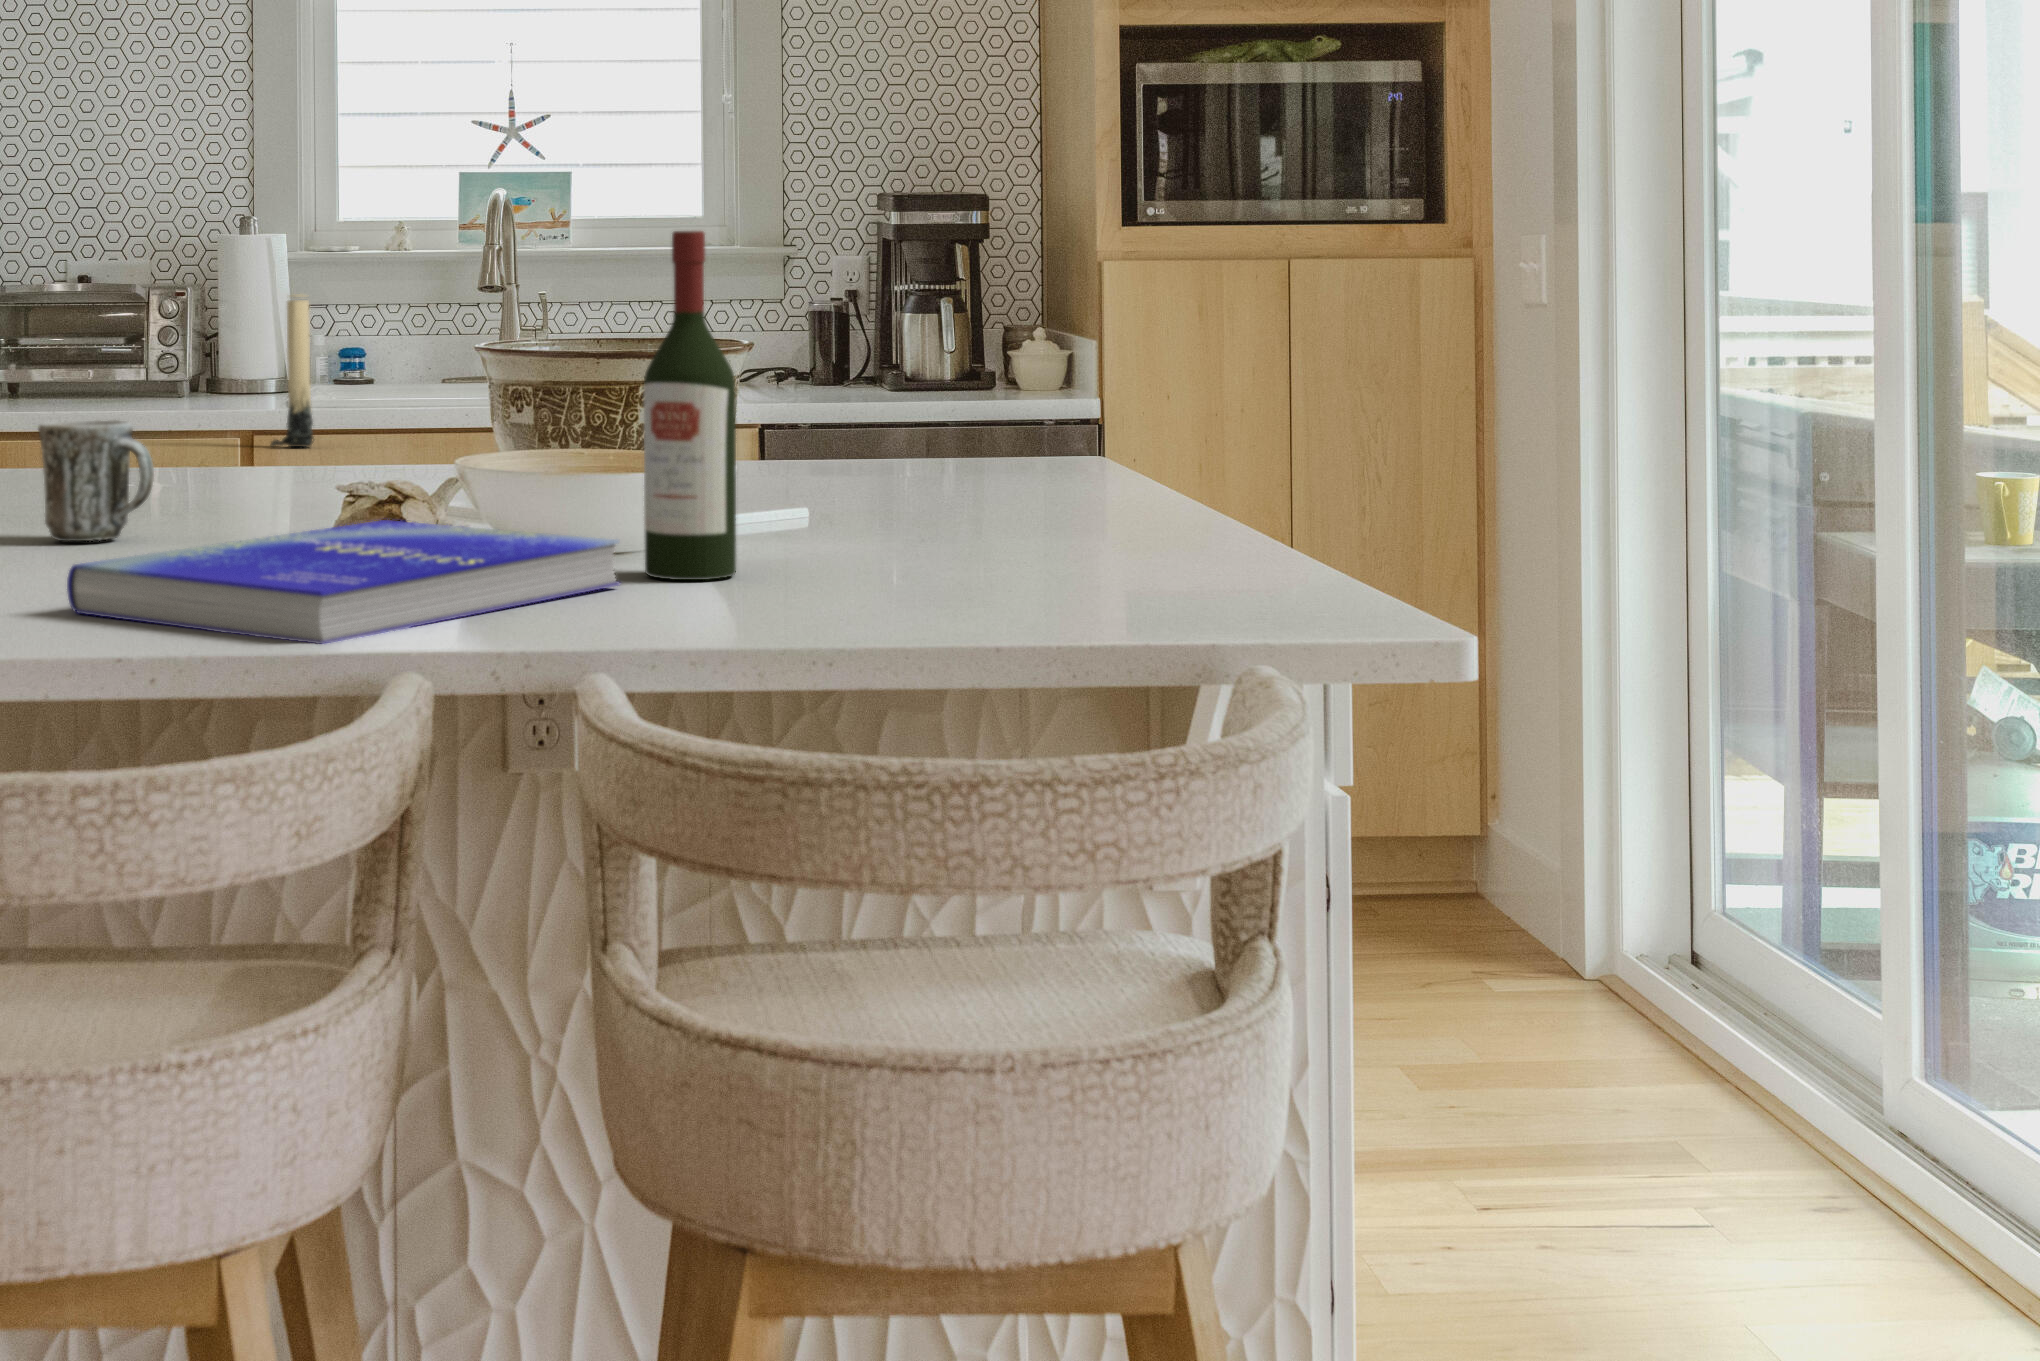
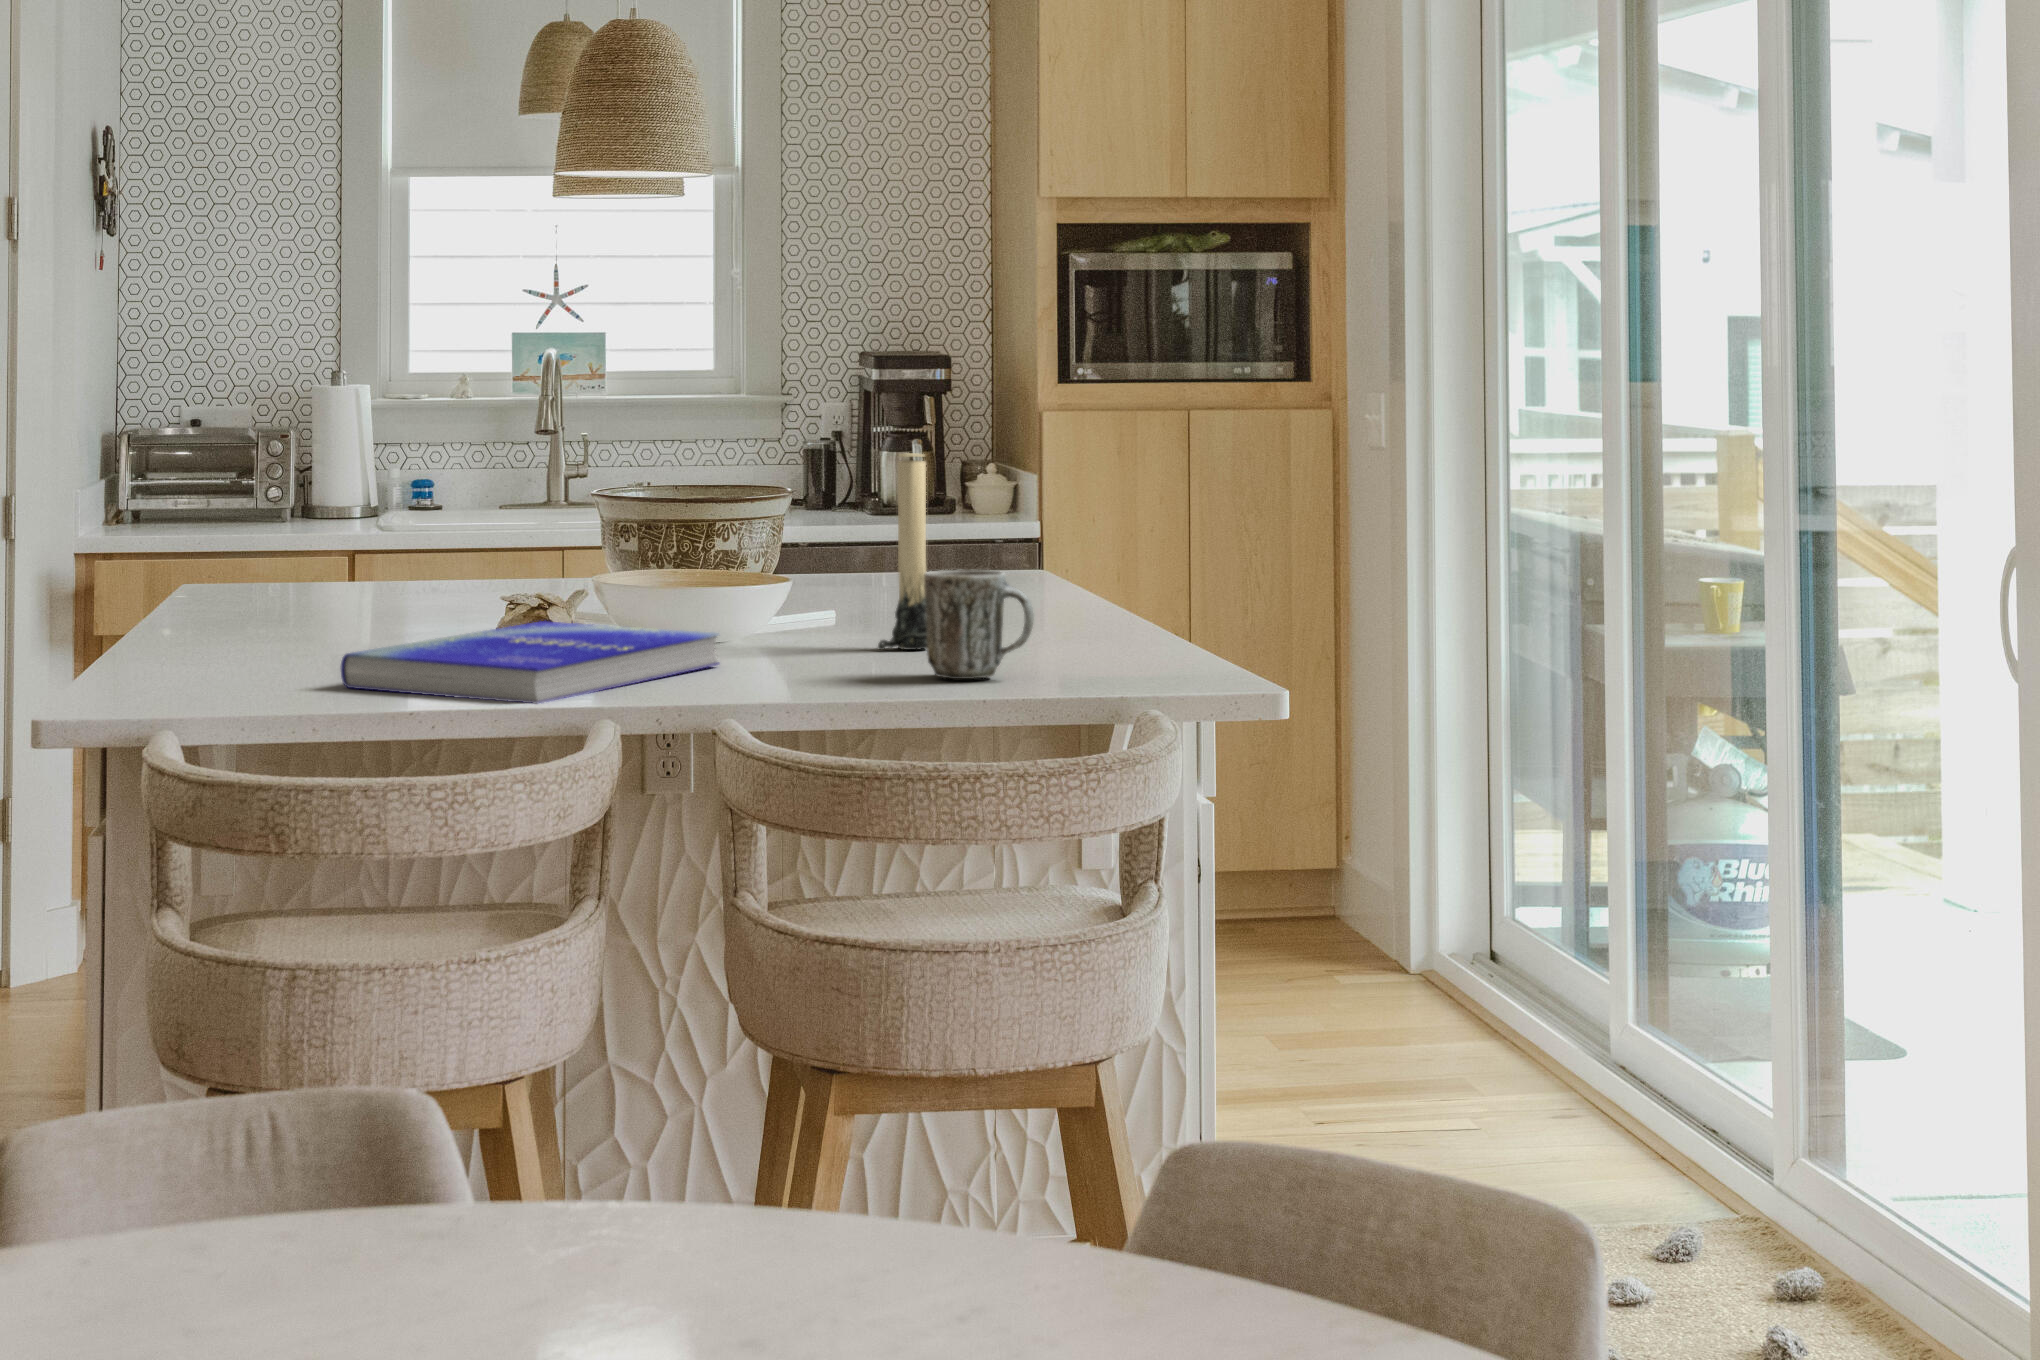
wine bottle: present [644,231,736,580] -> none [733,415,797,661]
candle: present [271,294,314,447] -> present [878,453,927,650]
mug: present [38,420,154,541] -> present [924,570,1034,679]

